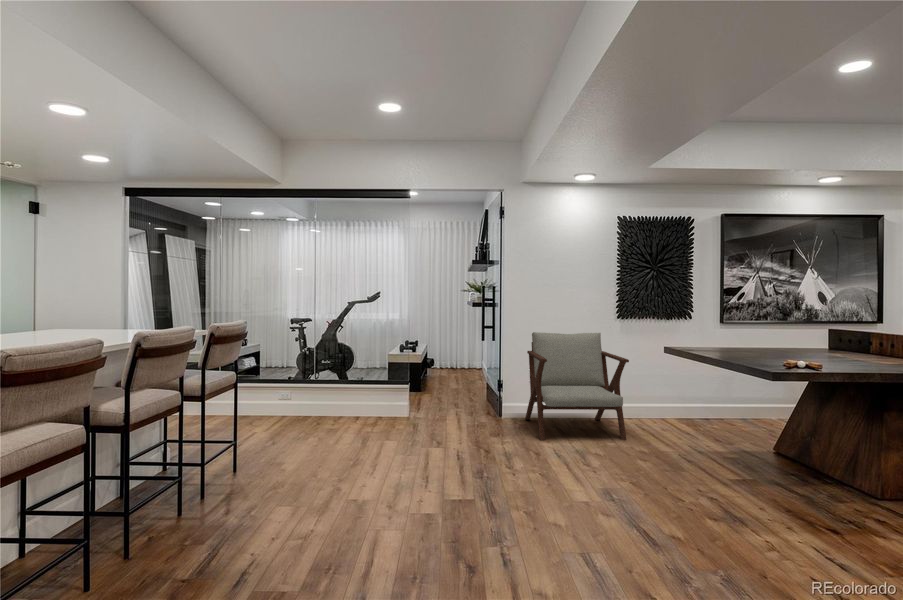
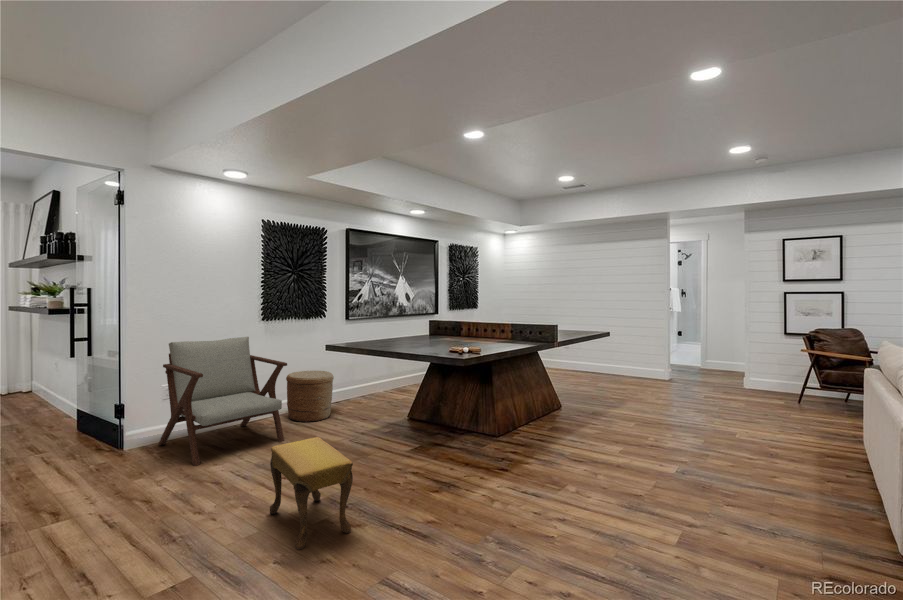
woven basket: none [641,375,695,431] -> present [286,371,334,422]
footstool: none [573,427,639,533] -> present [270,437,353,550]

